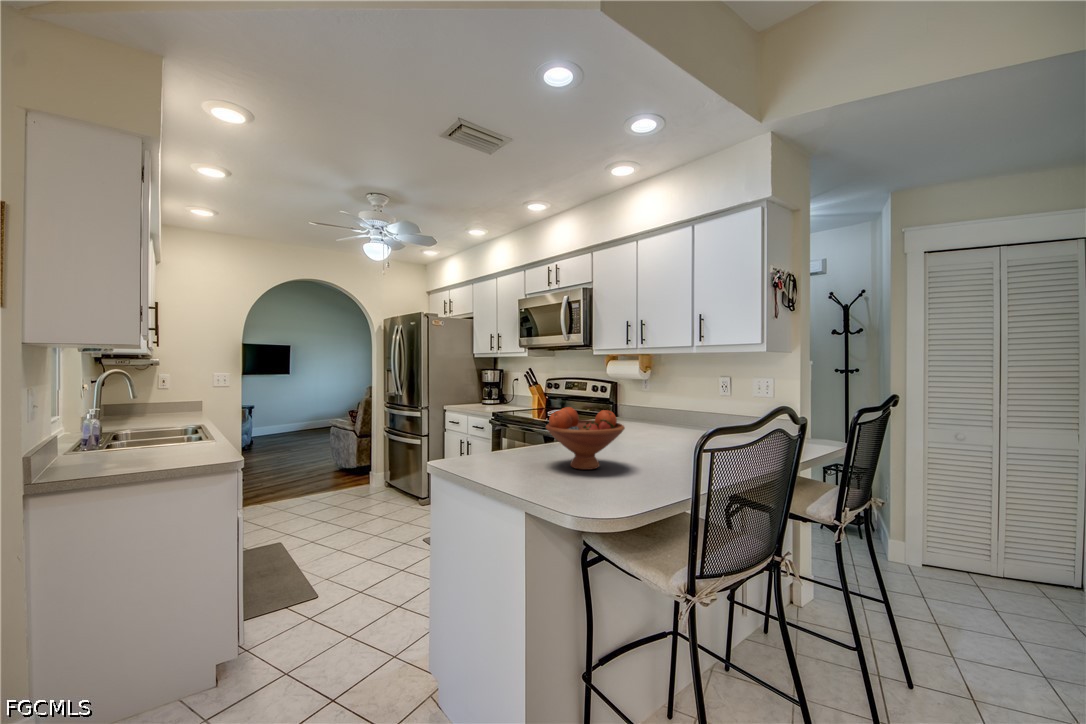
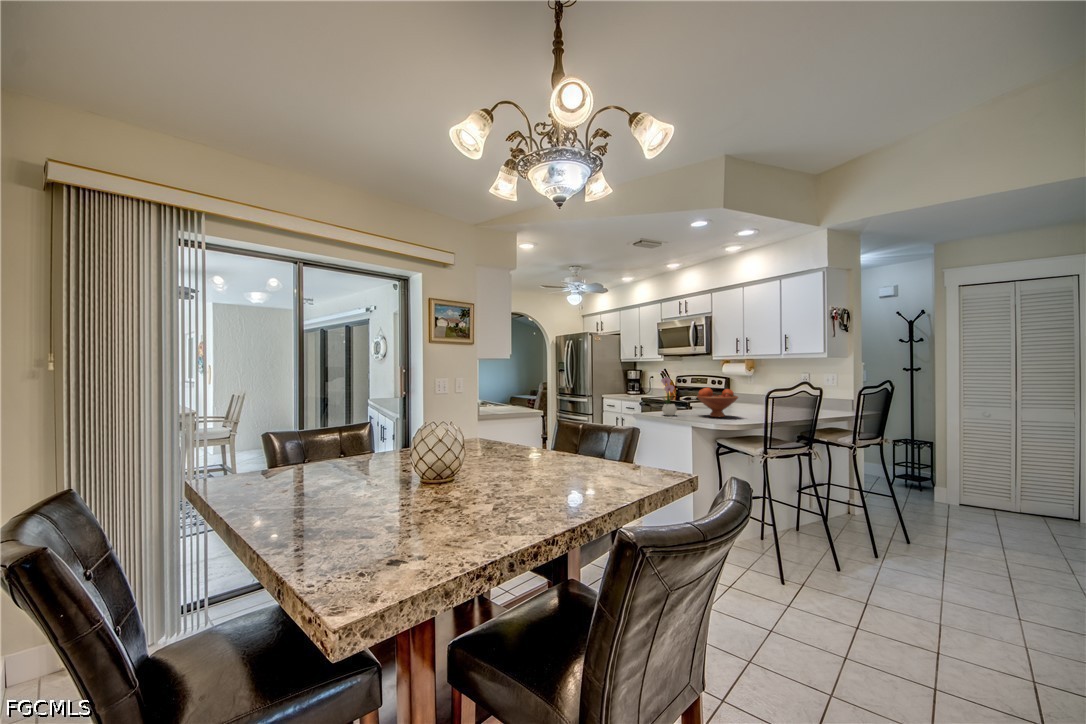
flower arrangement: none [472,374,509,469] -> present [661,377,677,416]

